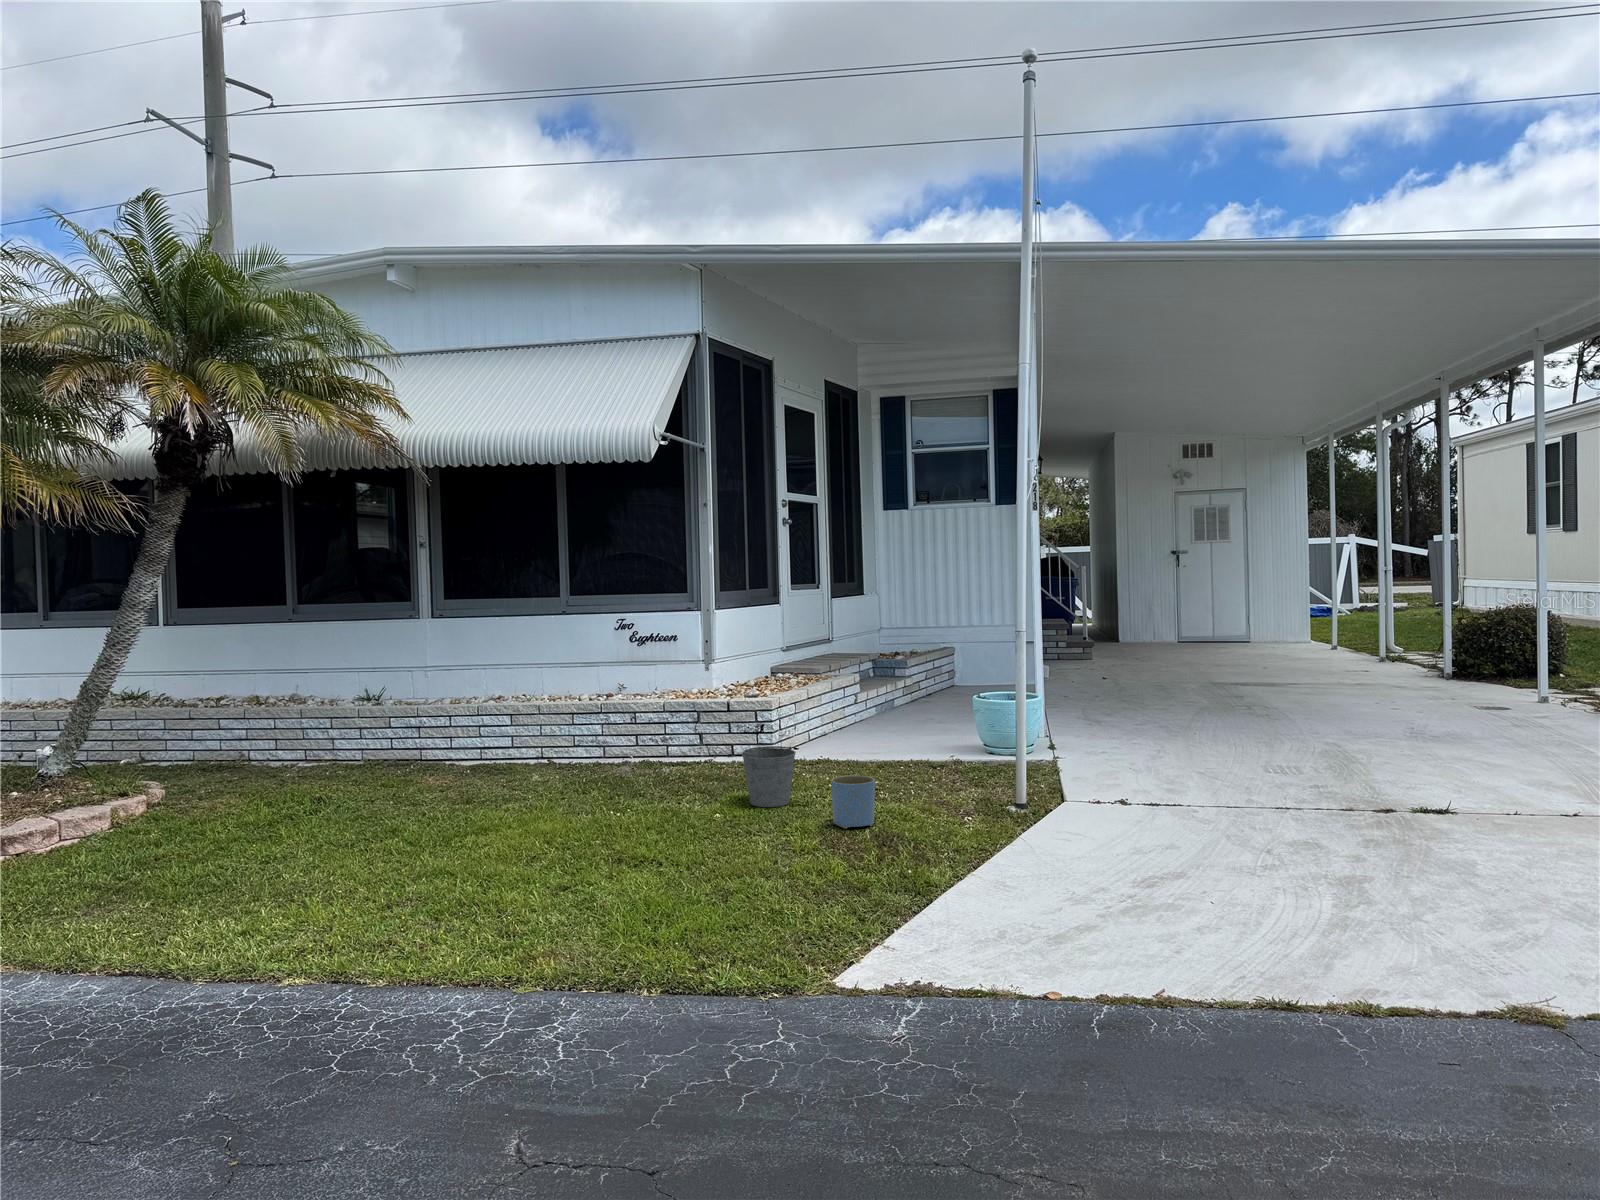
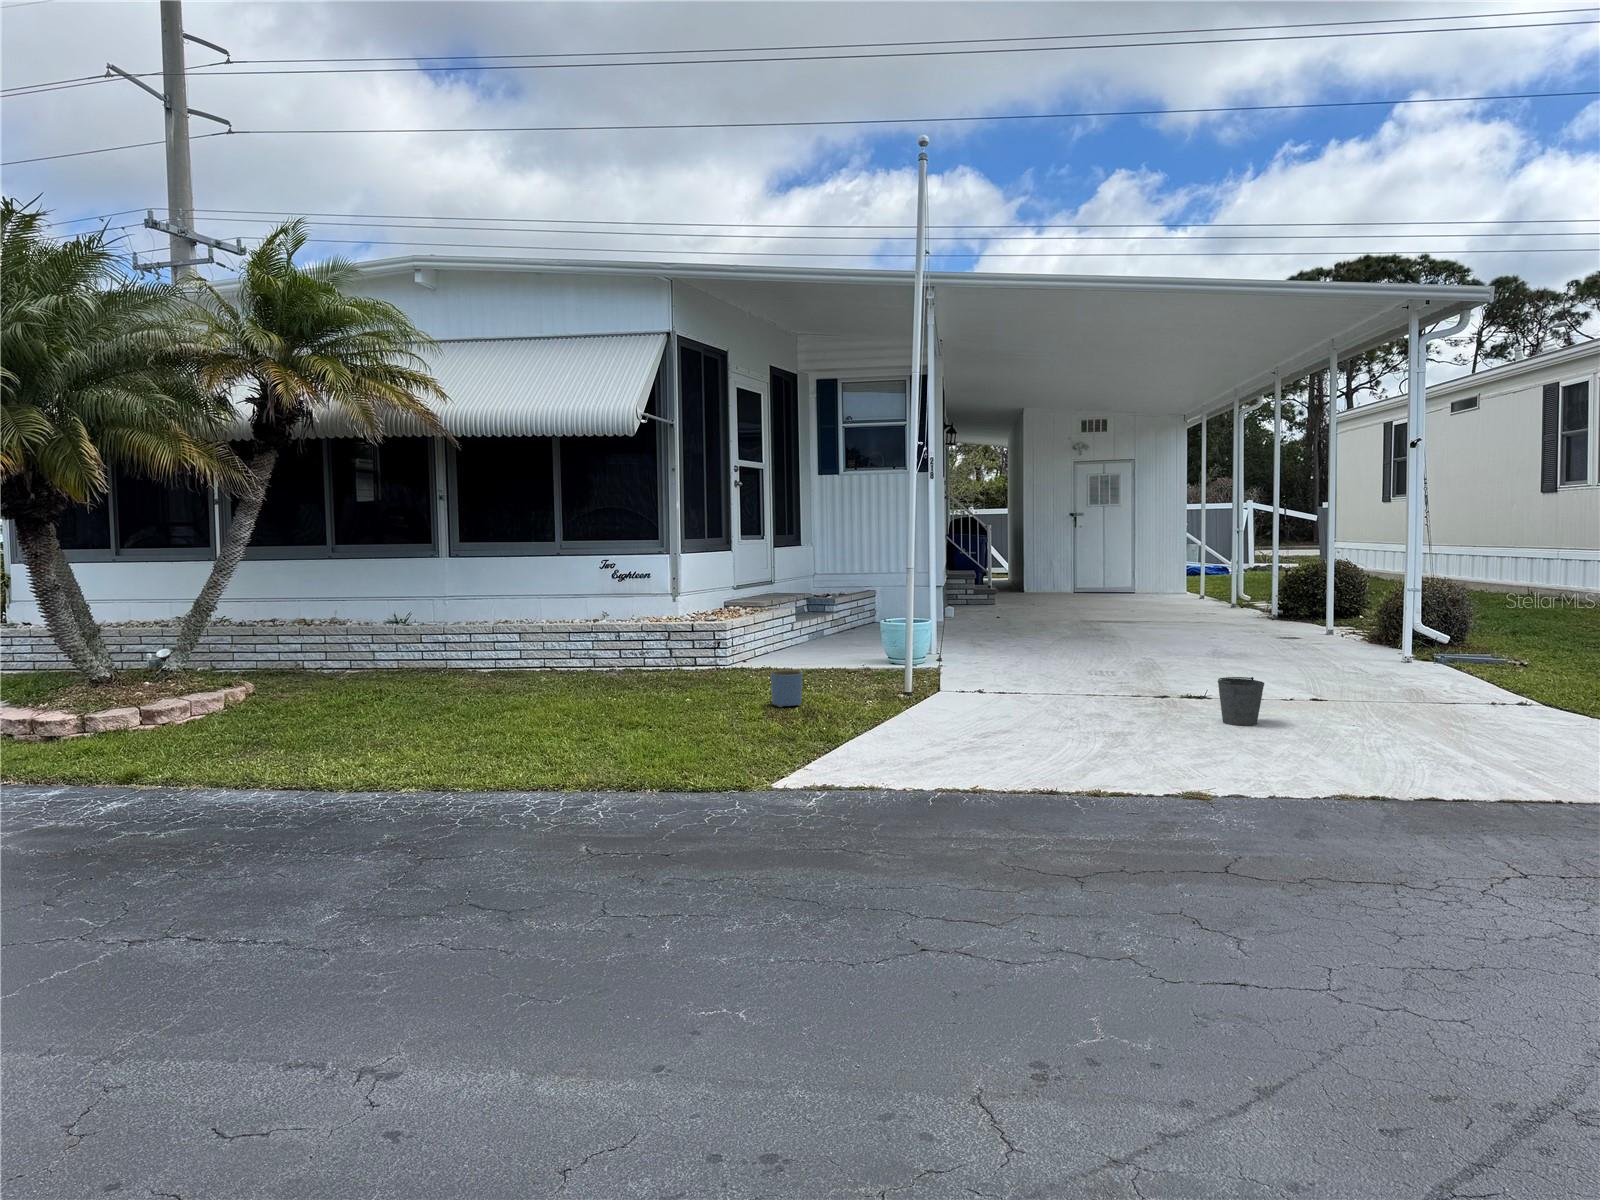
bucket: present [742,746,796,807] -> present [1218,677,1264,726]

